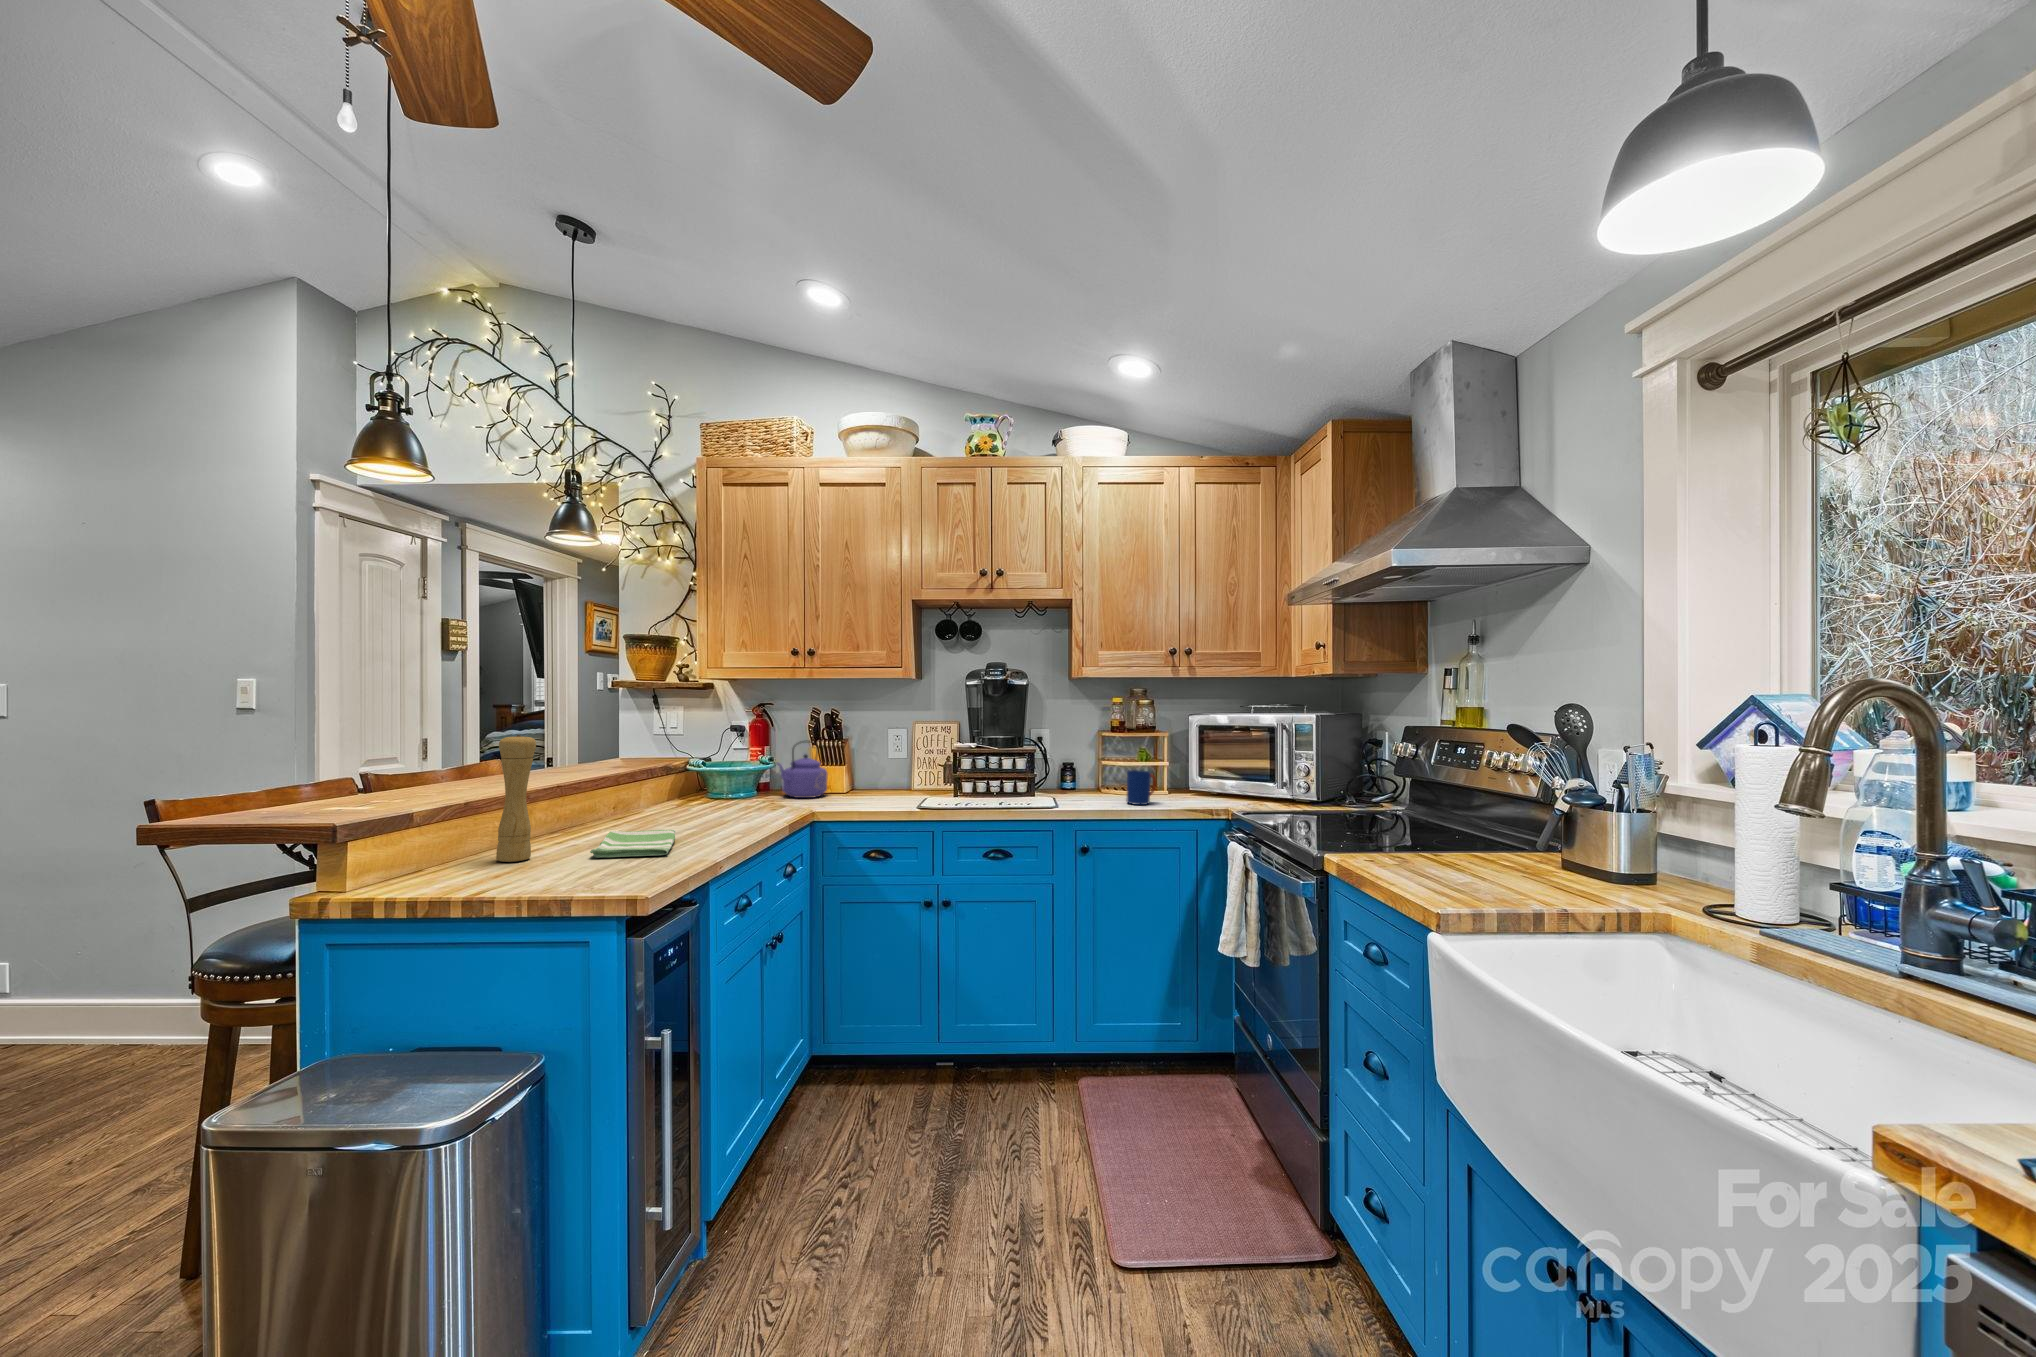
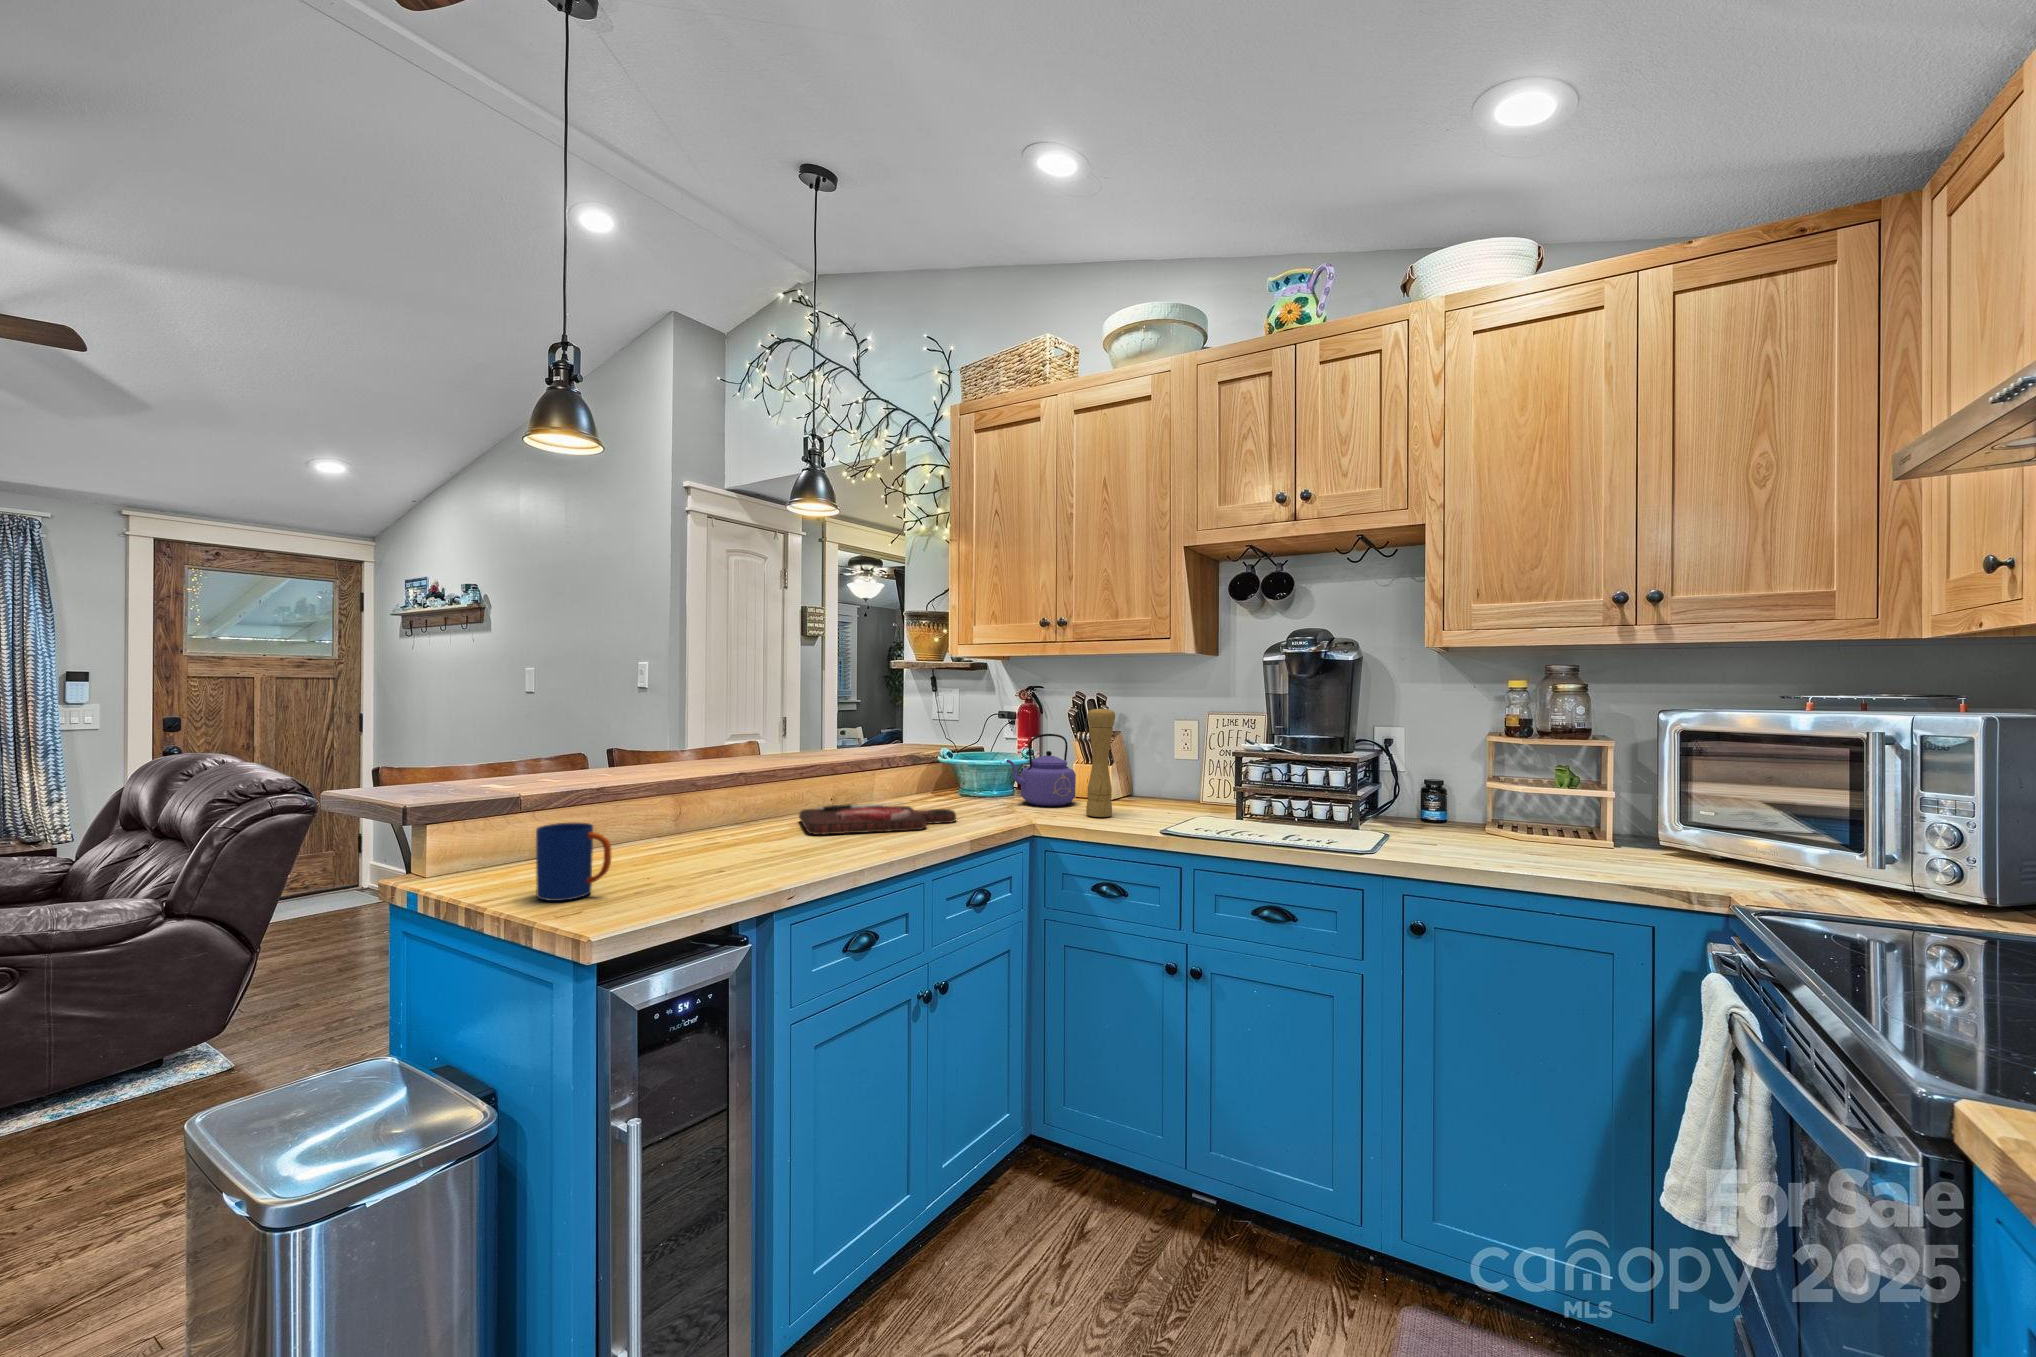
pepper mill: present [496,734,536,862] -> present [1086,707,1115,817]
mug: present [1126,770,1156,805] -> present [536,822,611,901]
cutting board: none [624,800,760,830] -> present [799,802,956,835]
dish towel: present [590,830,675,858] -> none [675,831,804,868]

